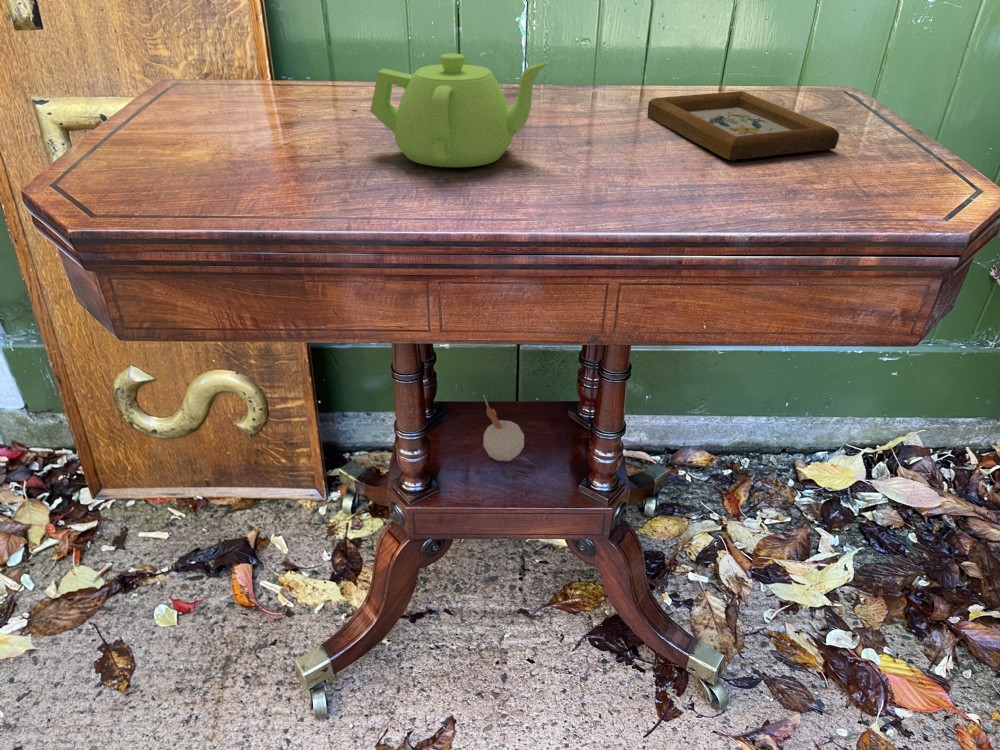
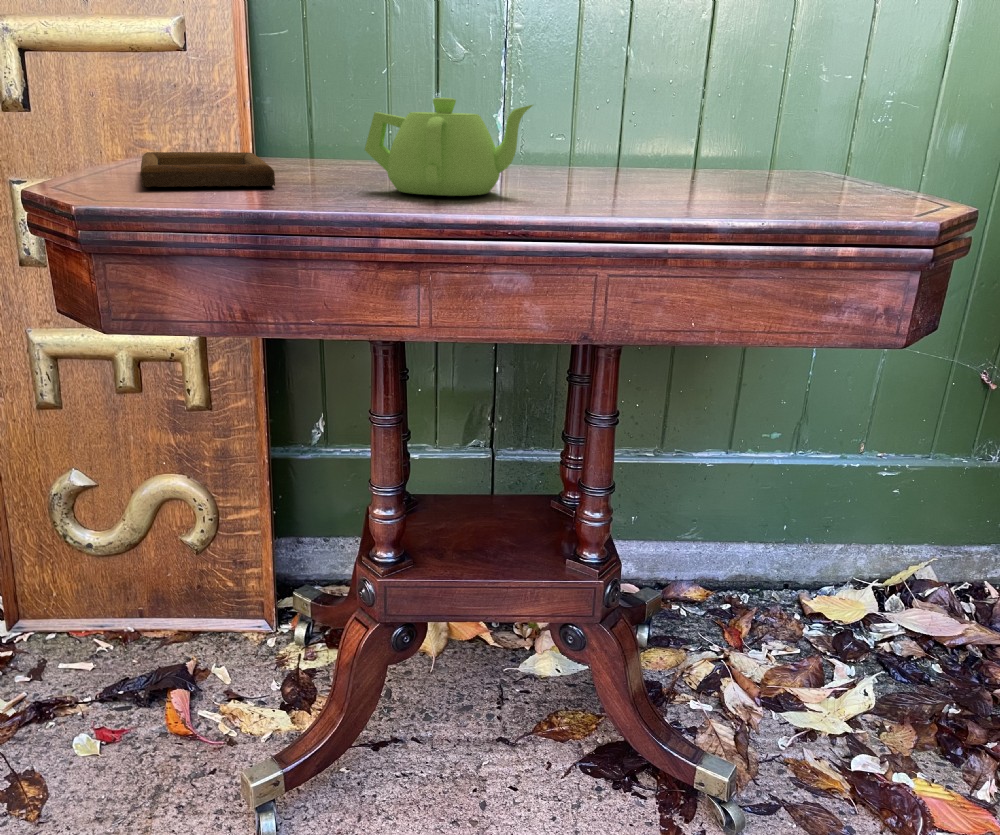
picture frame: present [647,91,839,160] -> present [141,152,275,187]
candle: present [483,395,524,461] -> none [463,468,506,543]

